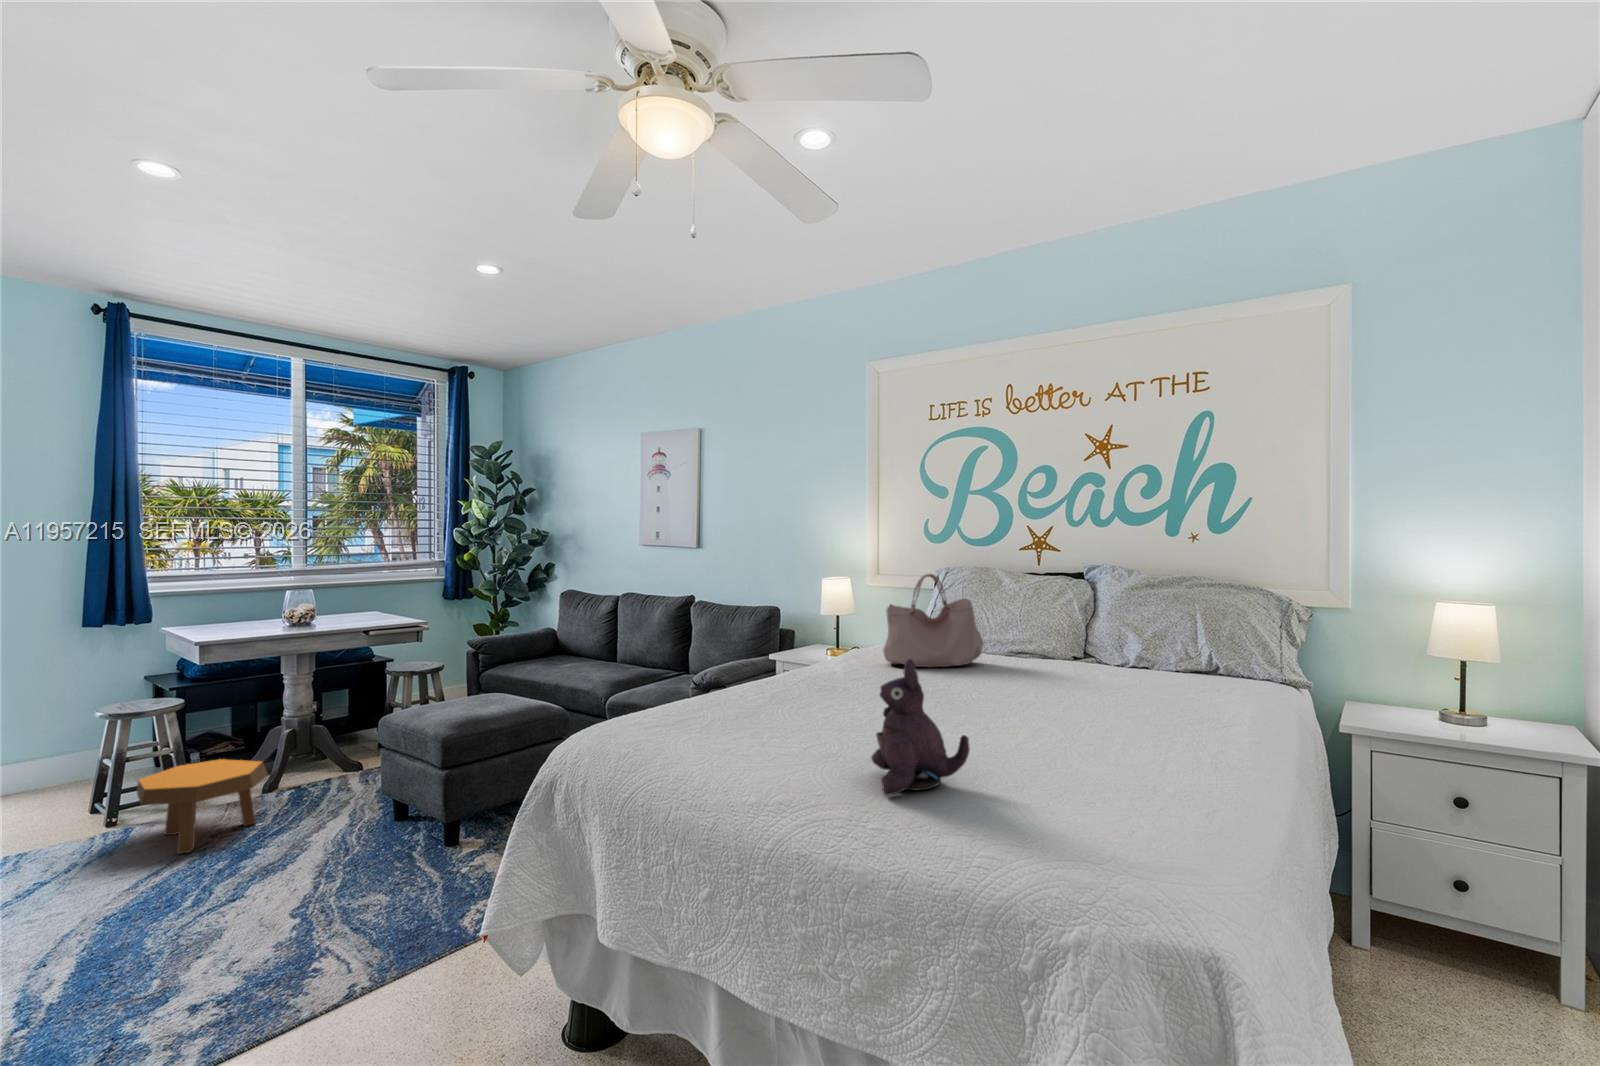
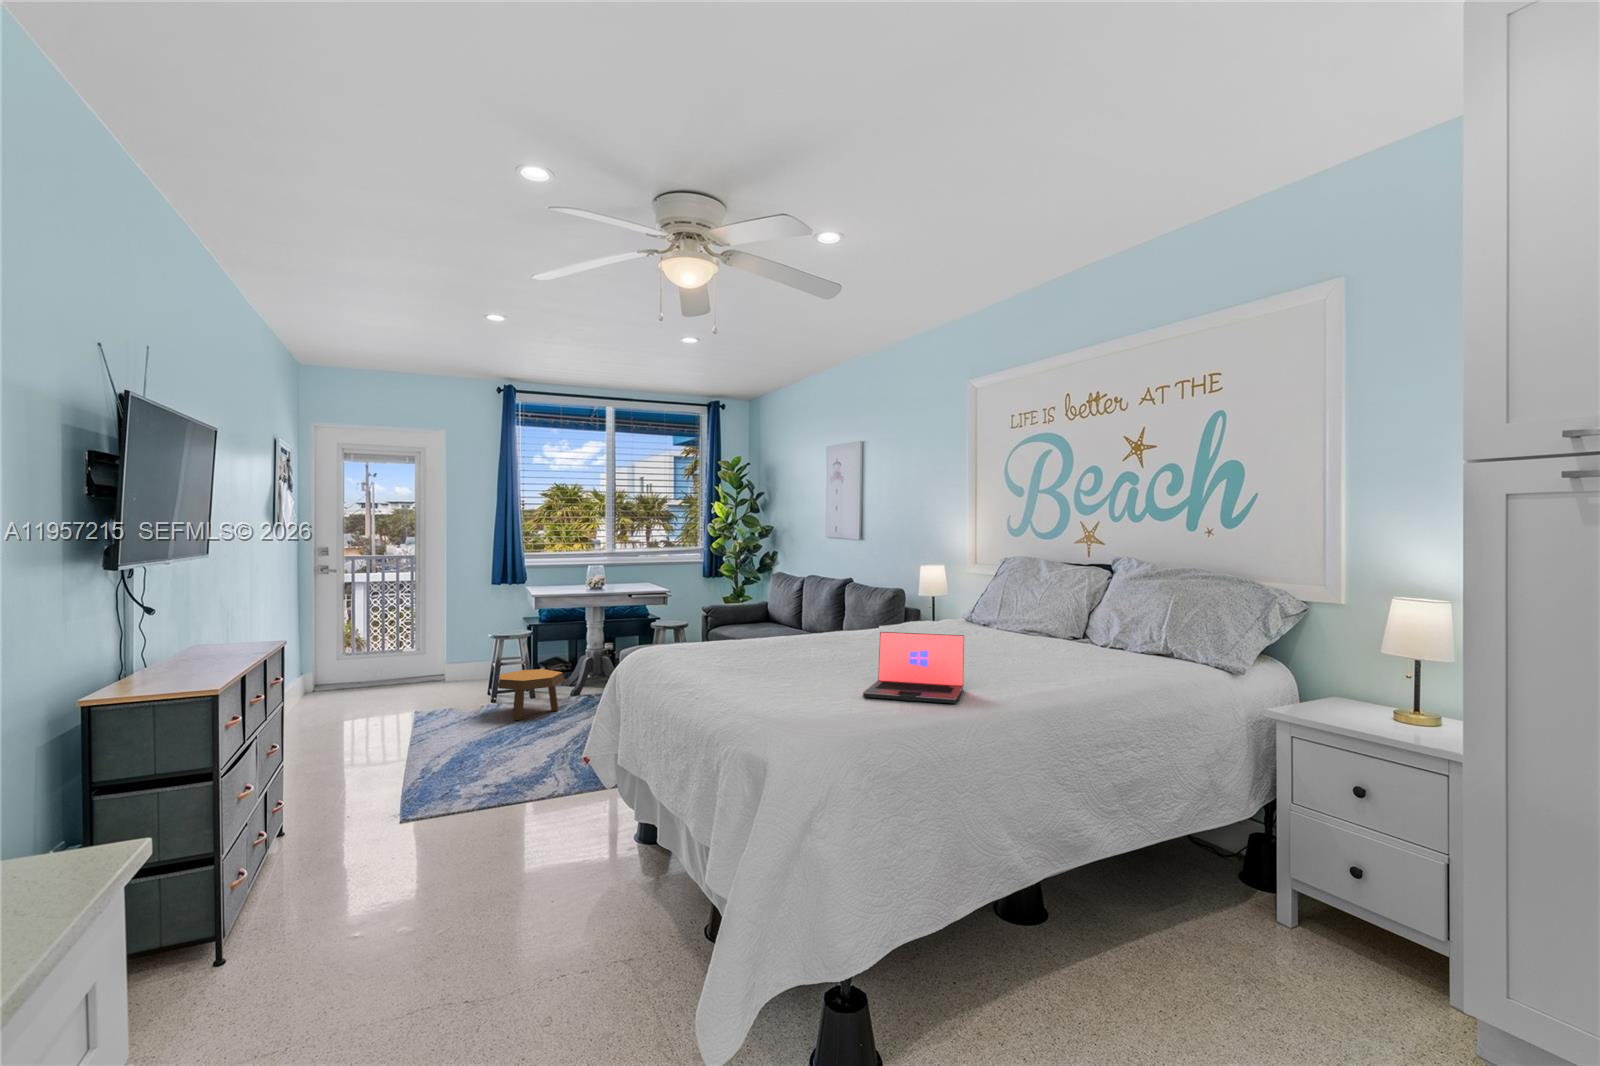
handbag: present [883,574,983,667] -> none [914,561,995,636]
plush toy: present [871,659,970,796] -> none [734,608,794,688]
laptop: none [1042,678,1220,787] -> present [863,632,964,704]

